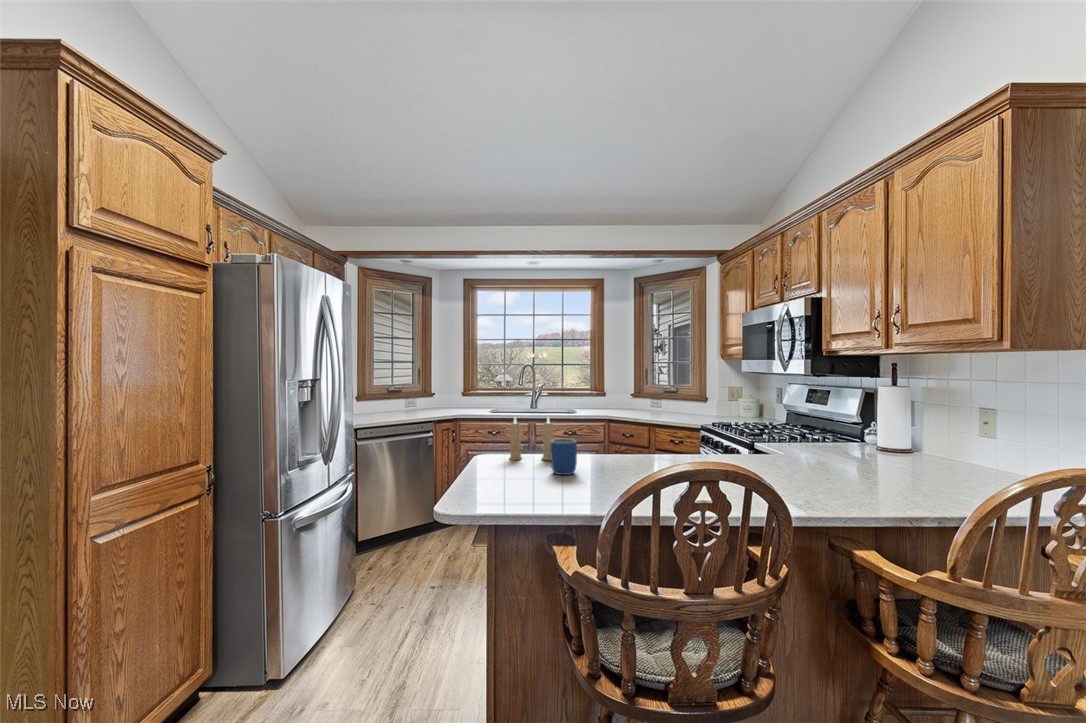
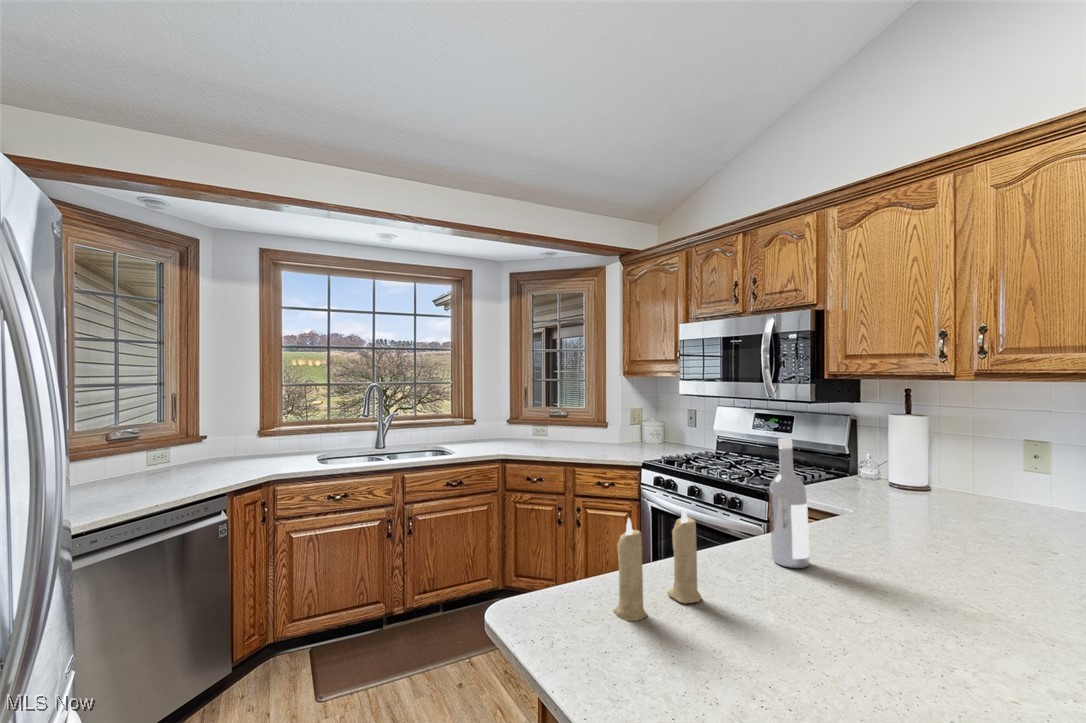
wine bottle: none [624,390,643,462] -> present [769,438,809,568]
mug: present [551,439,577,475] -> none [784,565,857,663]

